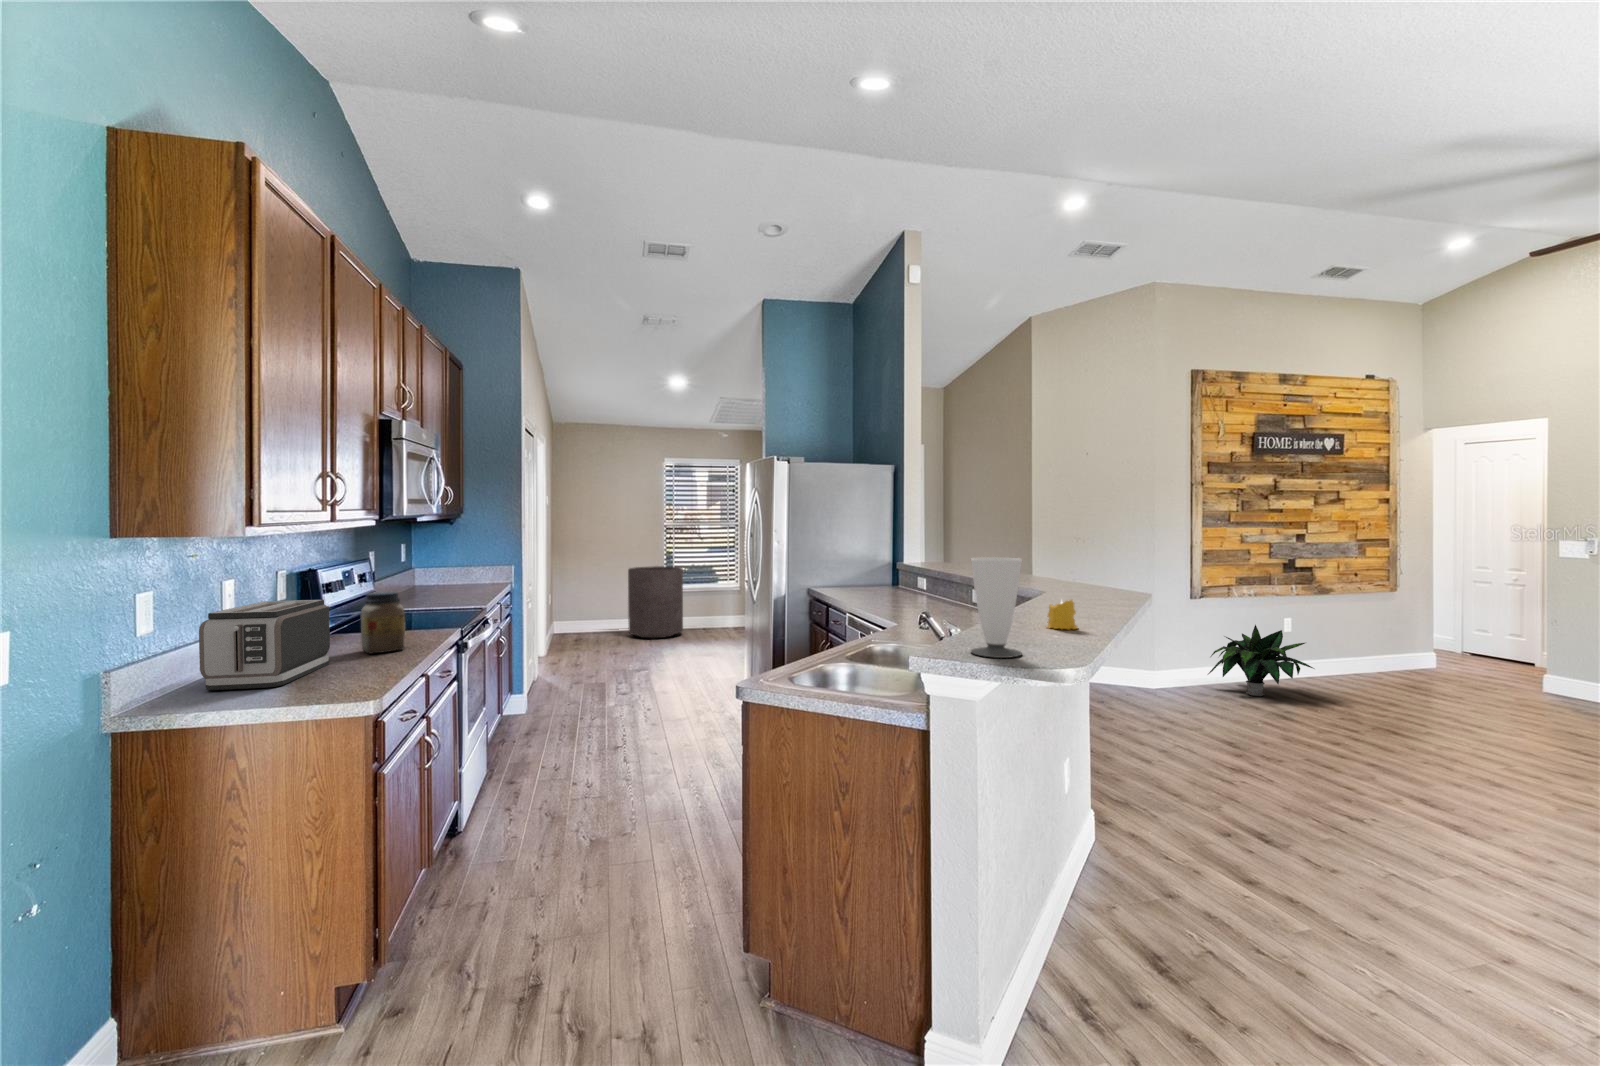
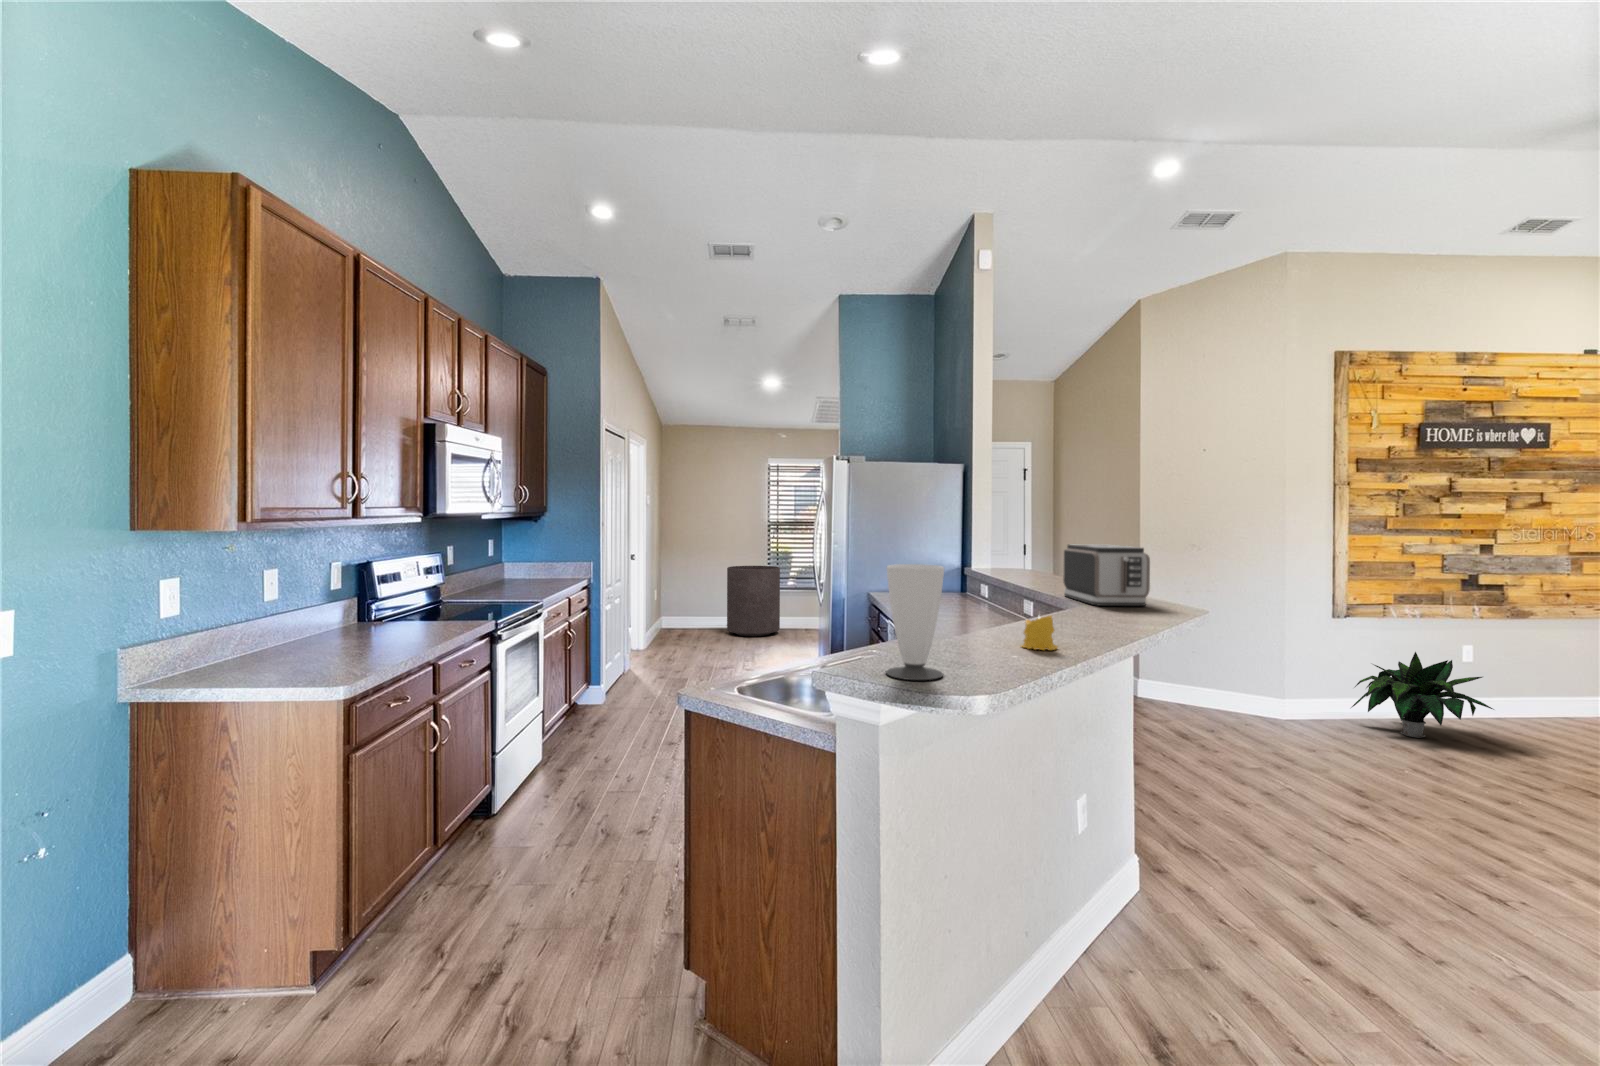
jar: present [361,592,405,654] -> none [386,584,423,641]
toaster: present [199,600,330,690] -> present [1063,545,1150,606]

